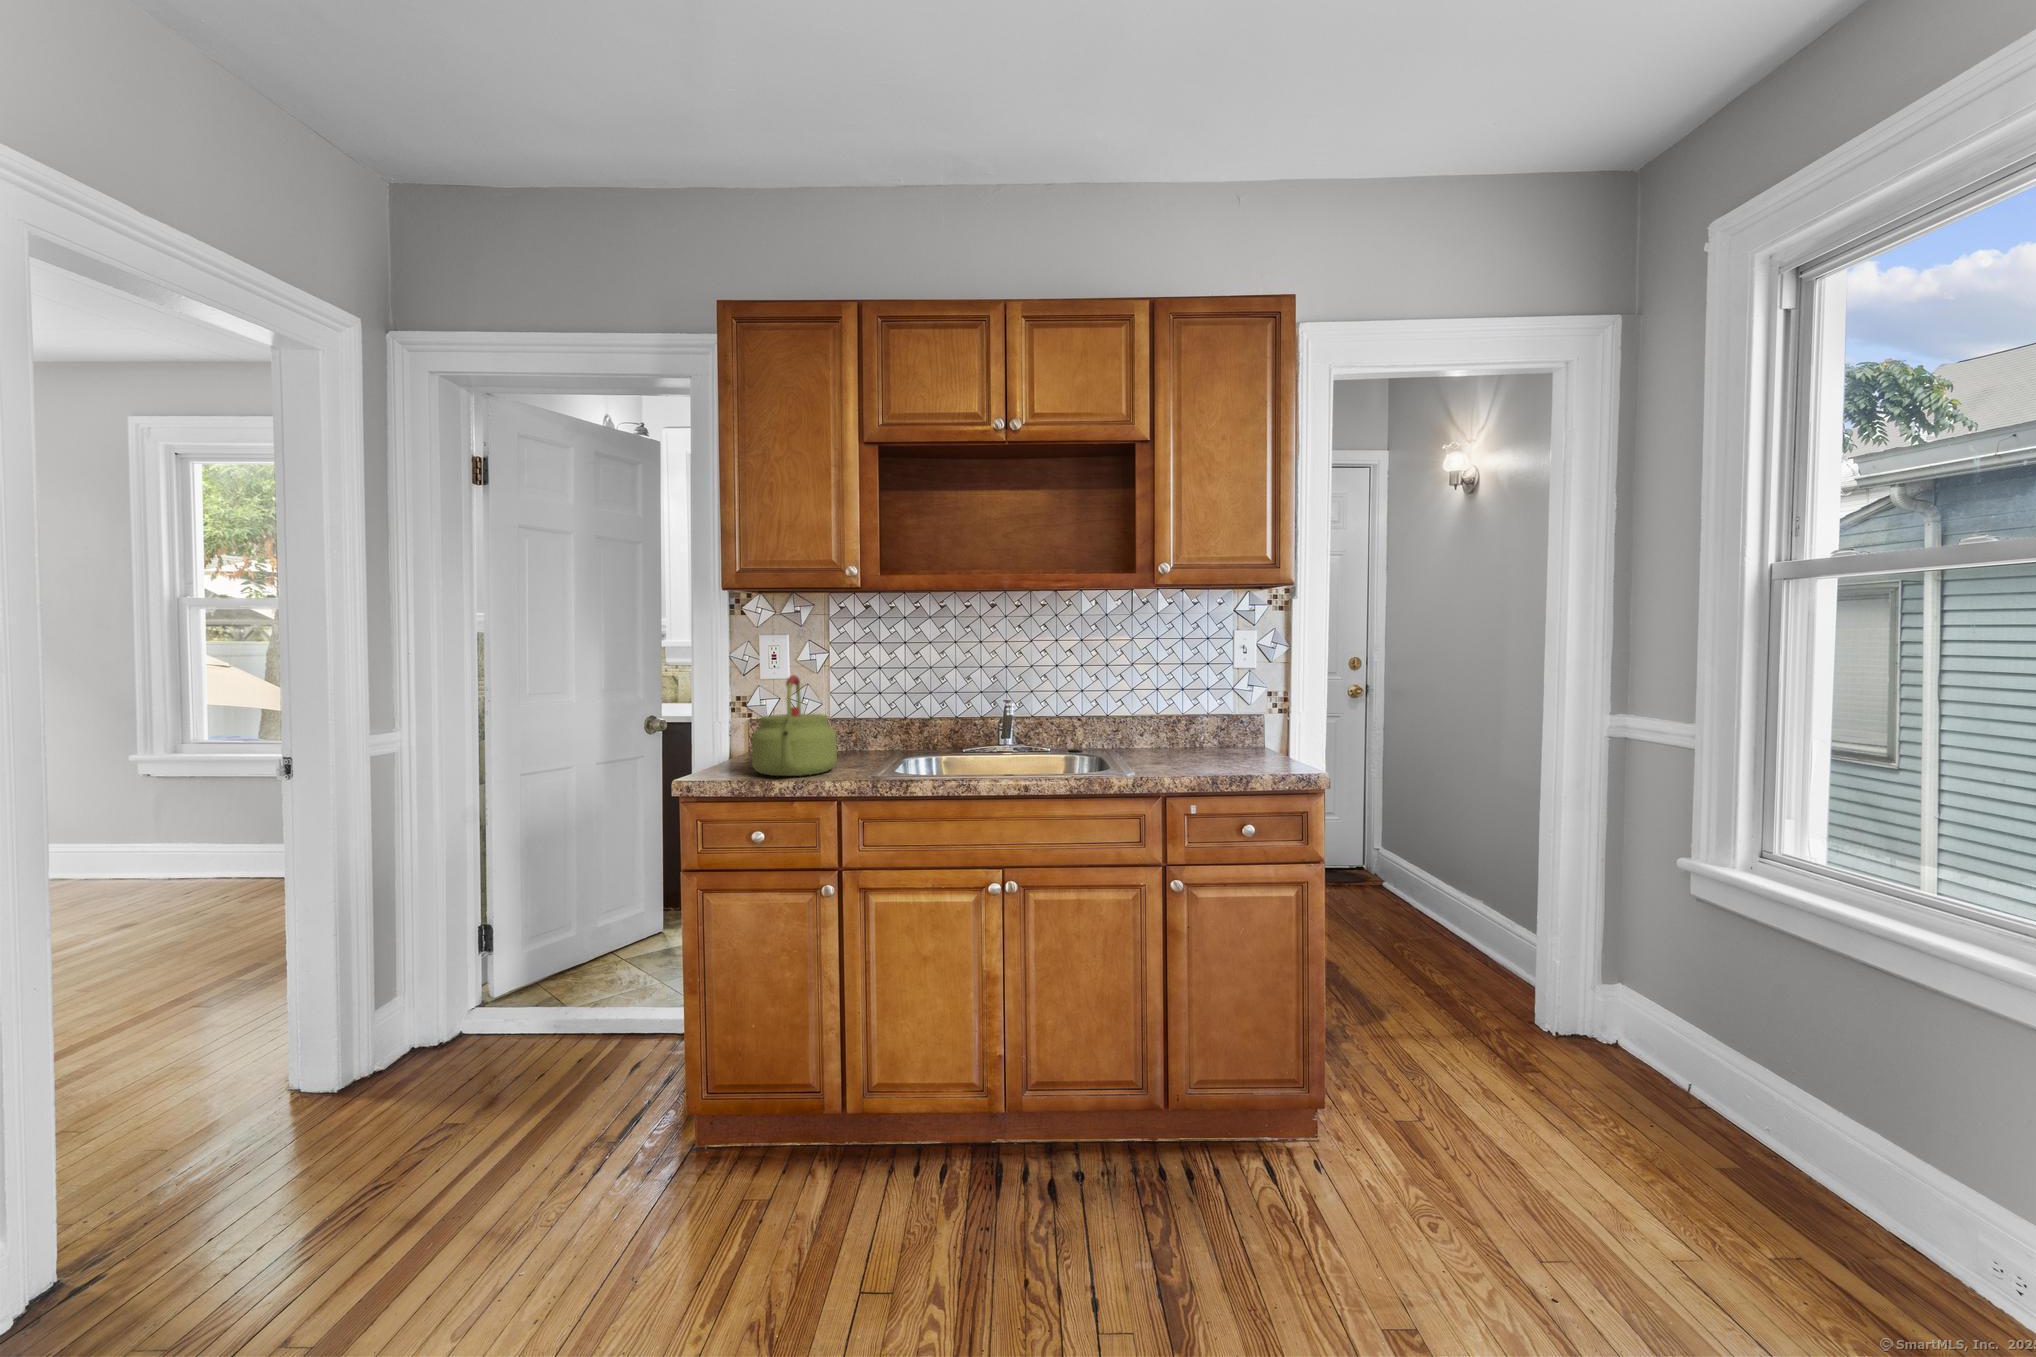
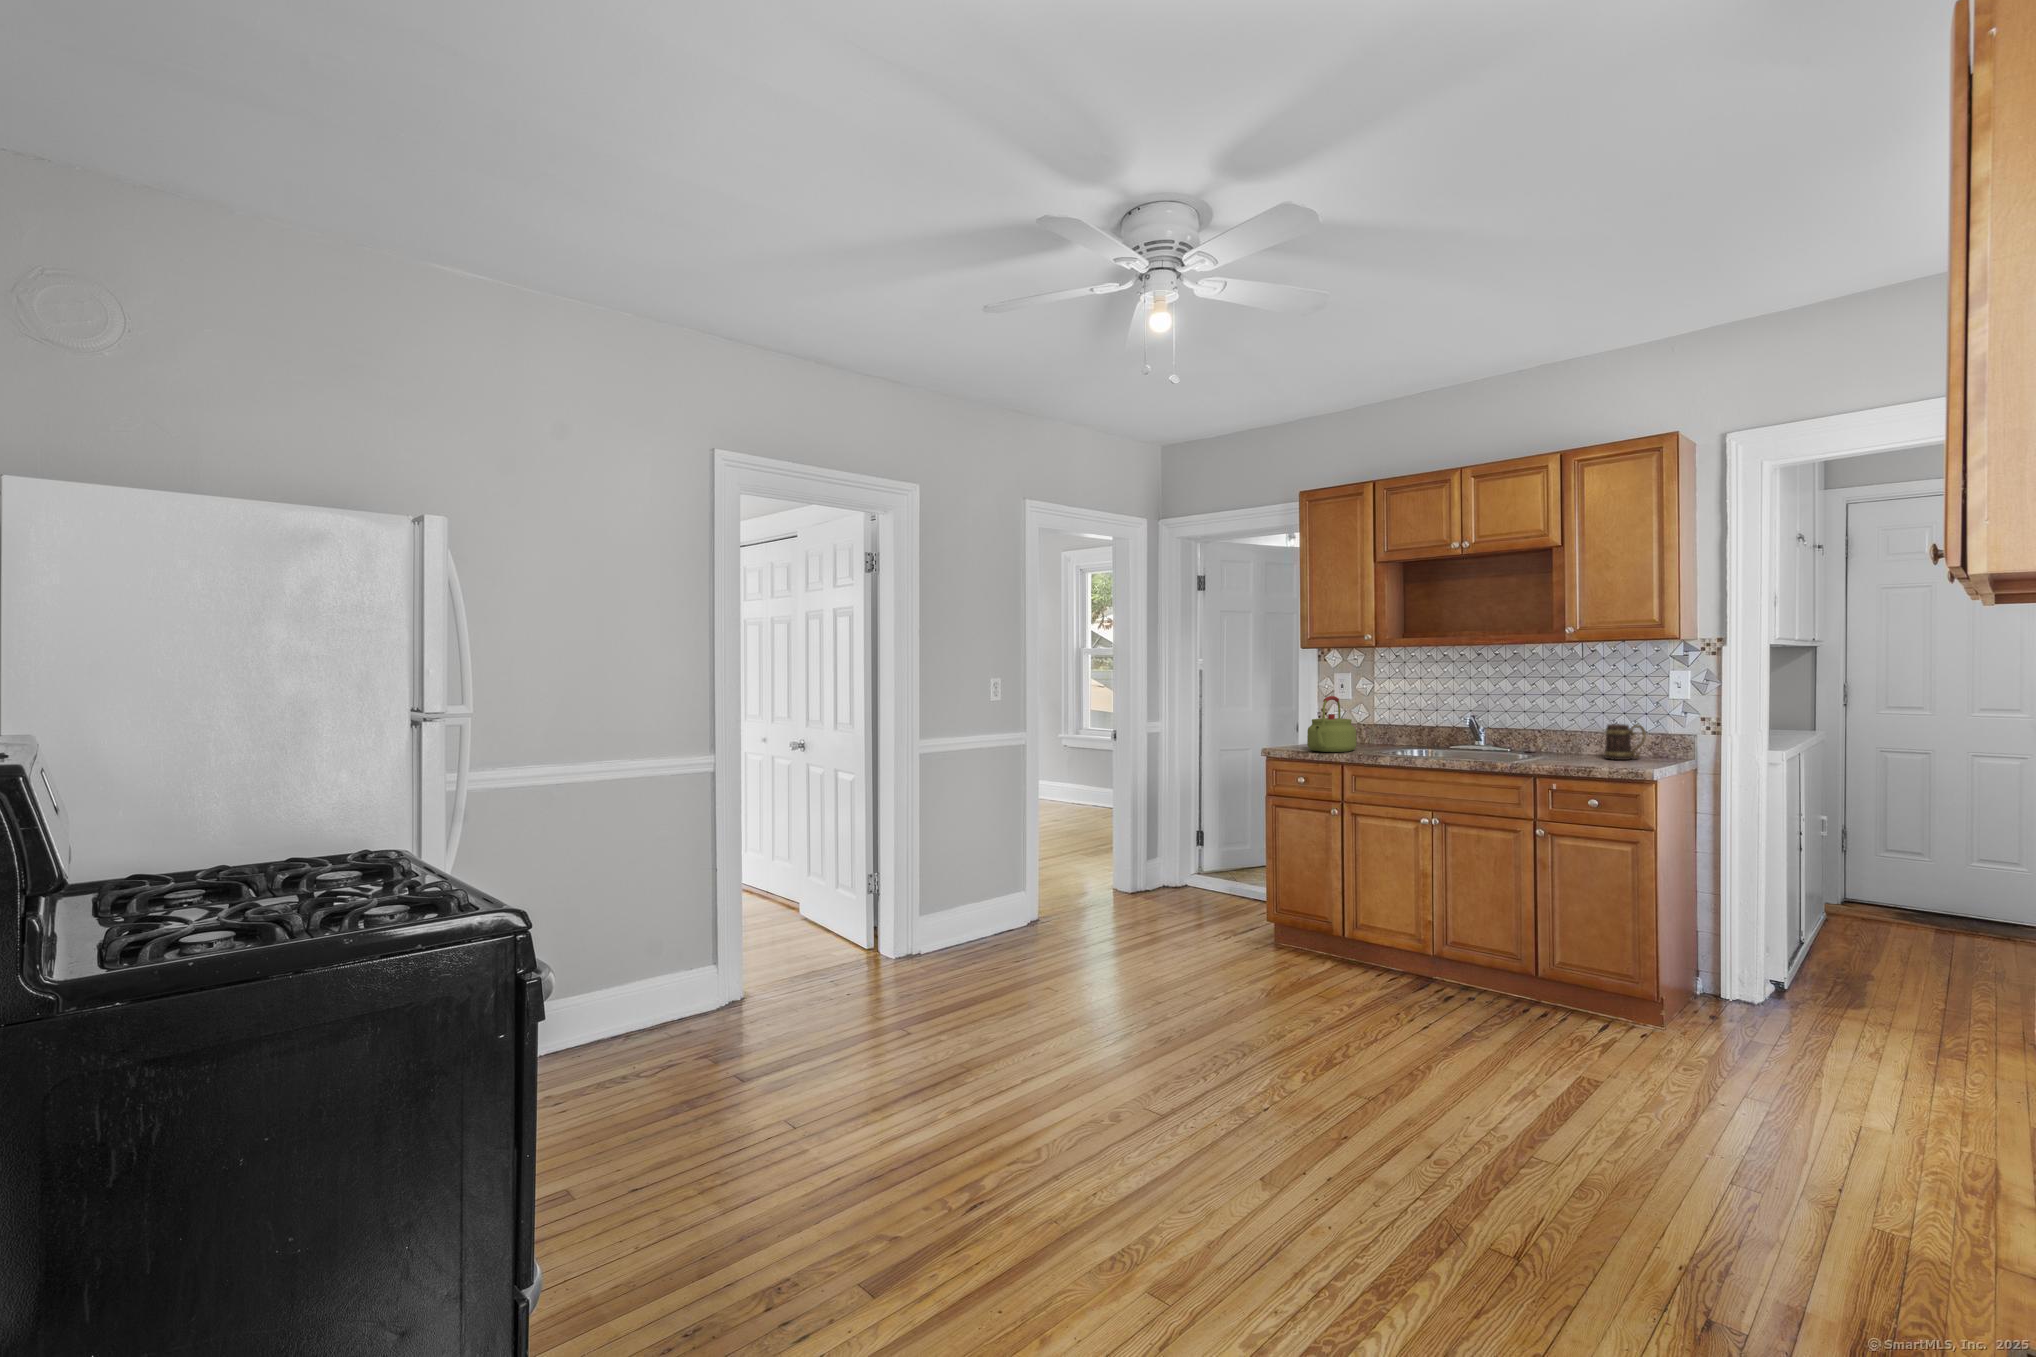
mug: none [1192,705,1241,755] -> present [1604,724,1646,760]

